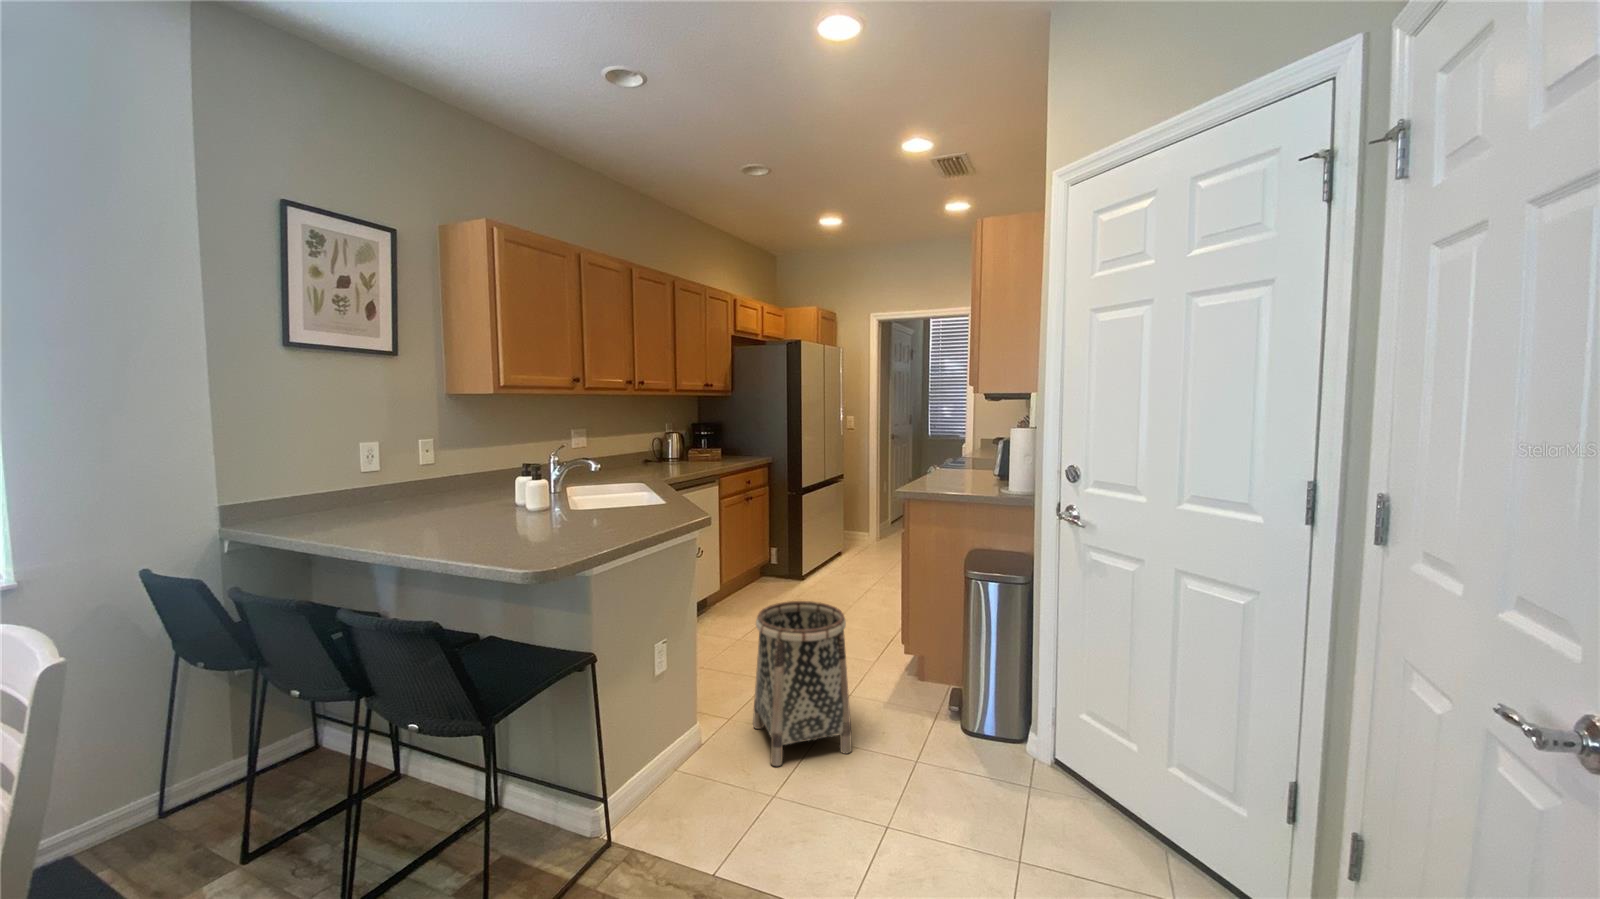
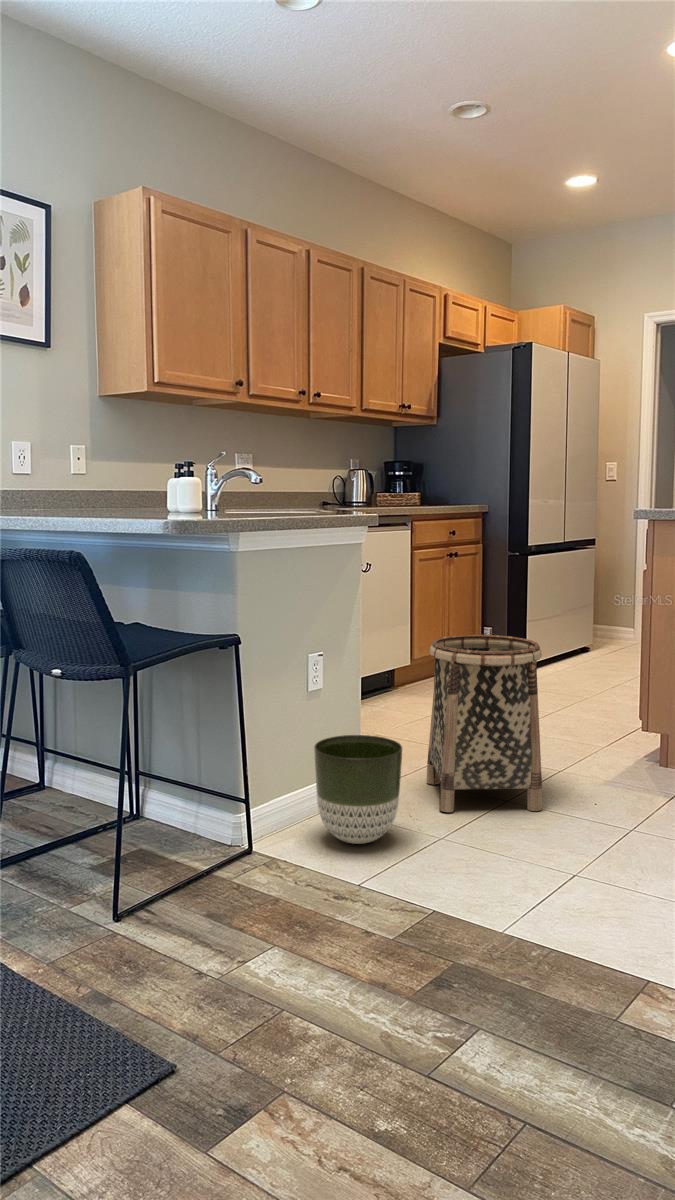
planter: none [666,717,745,827] -> present [314,735,402,844]

